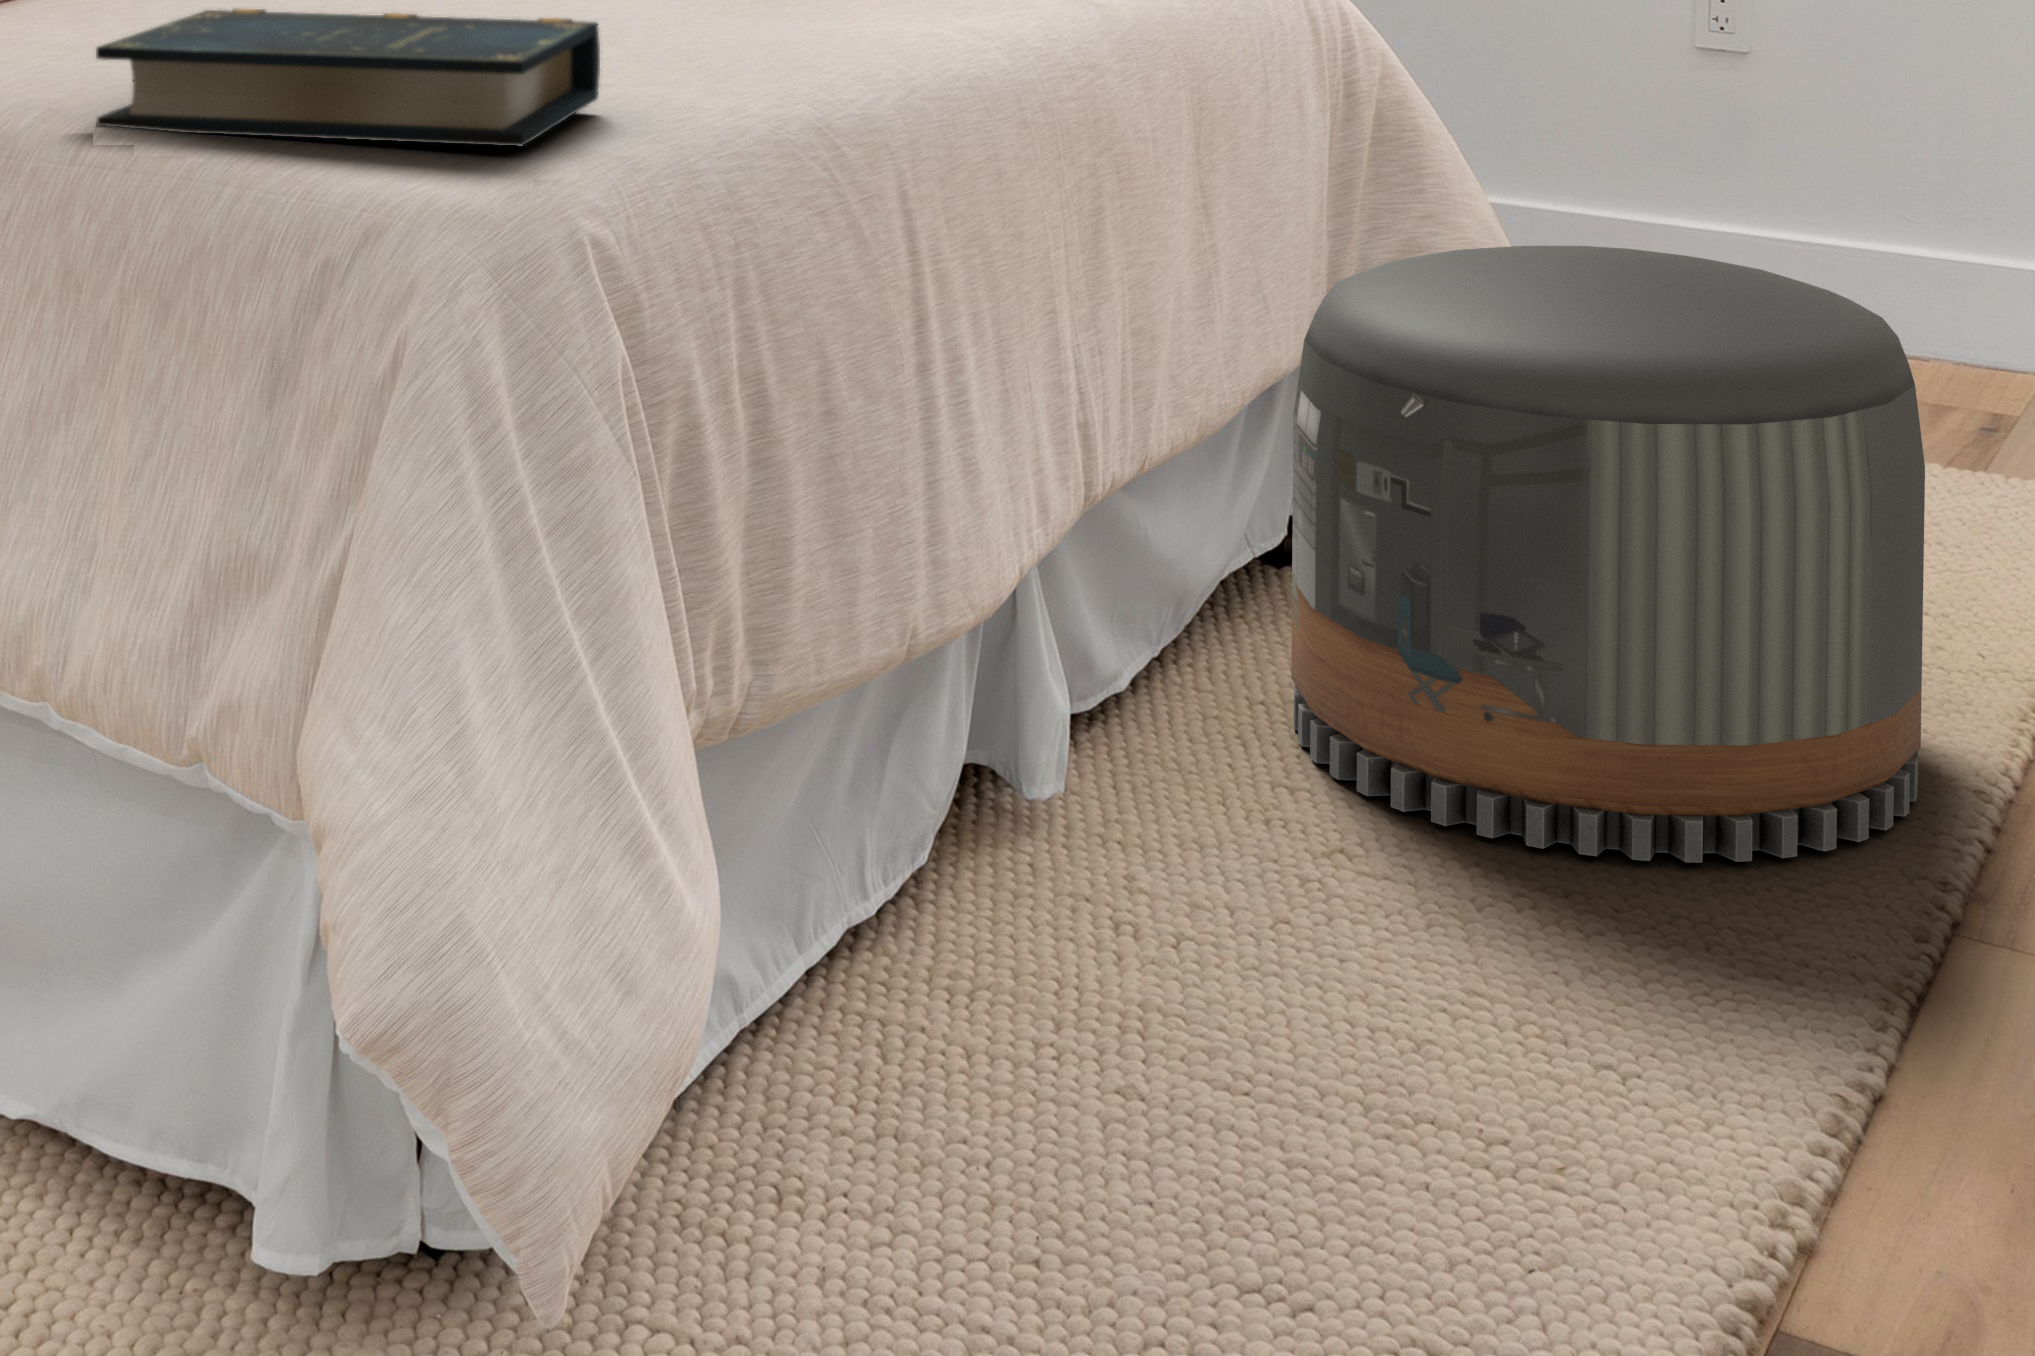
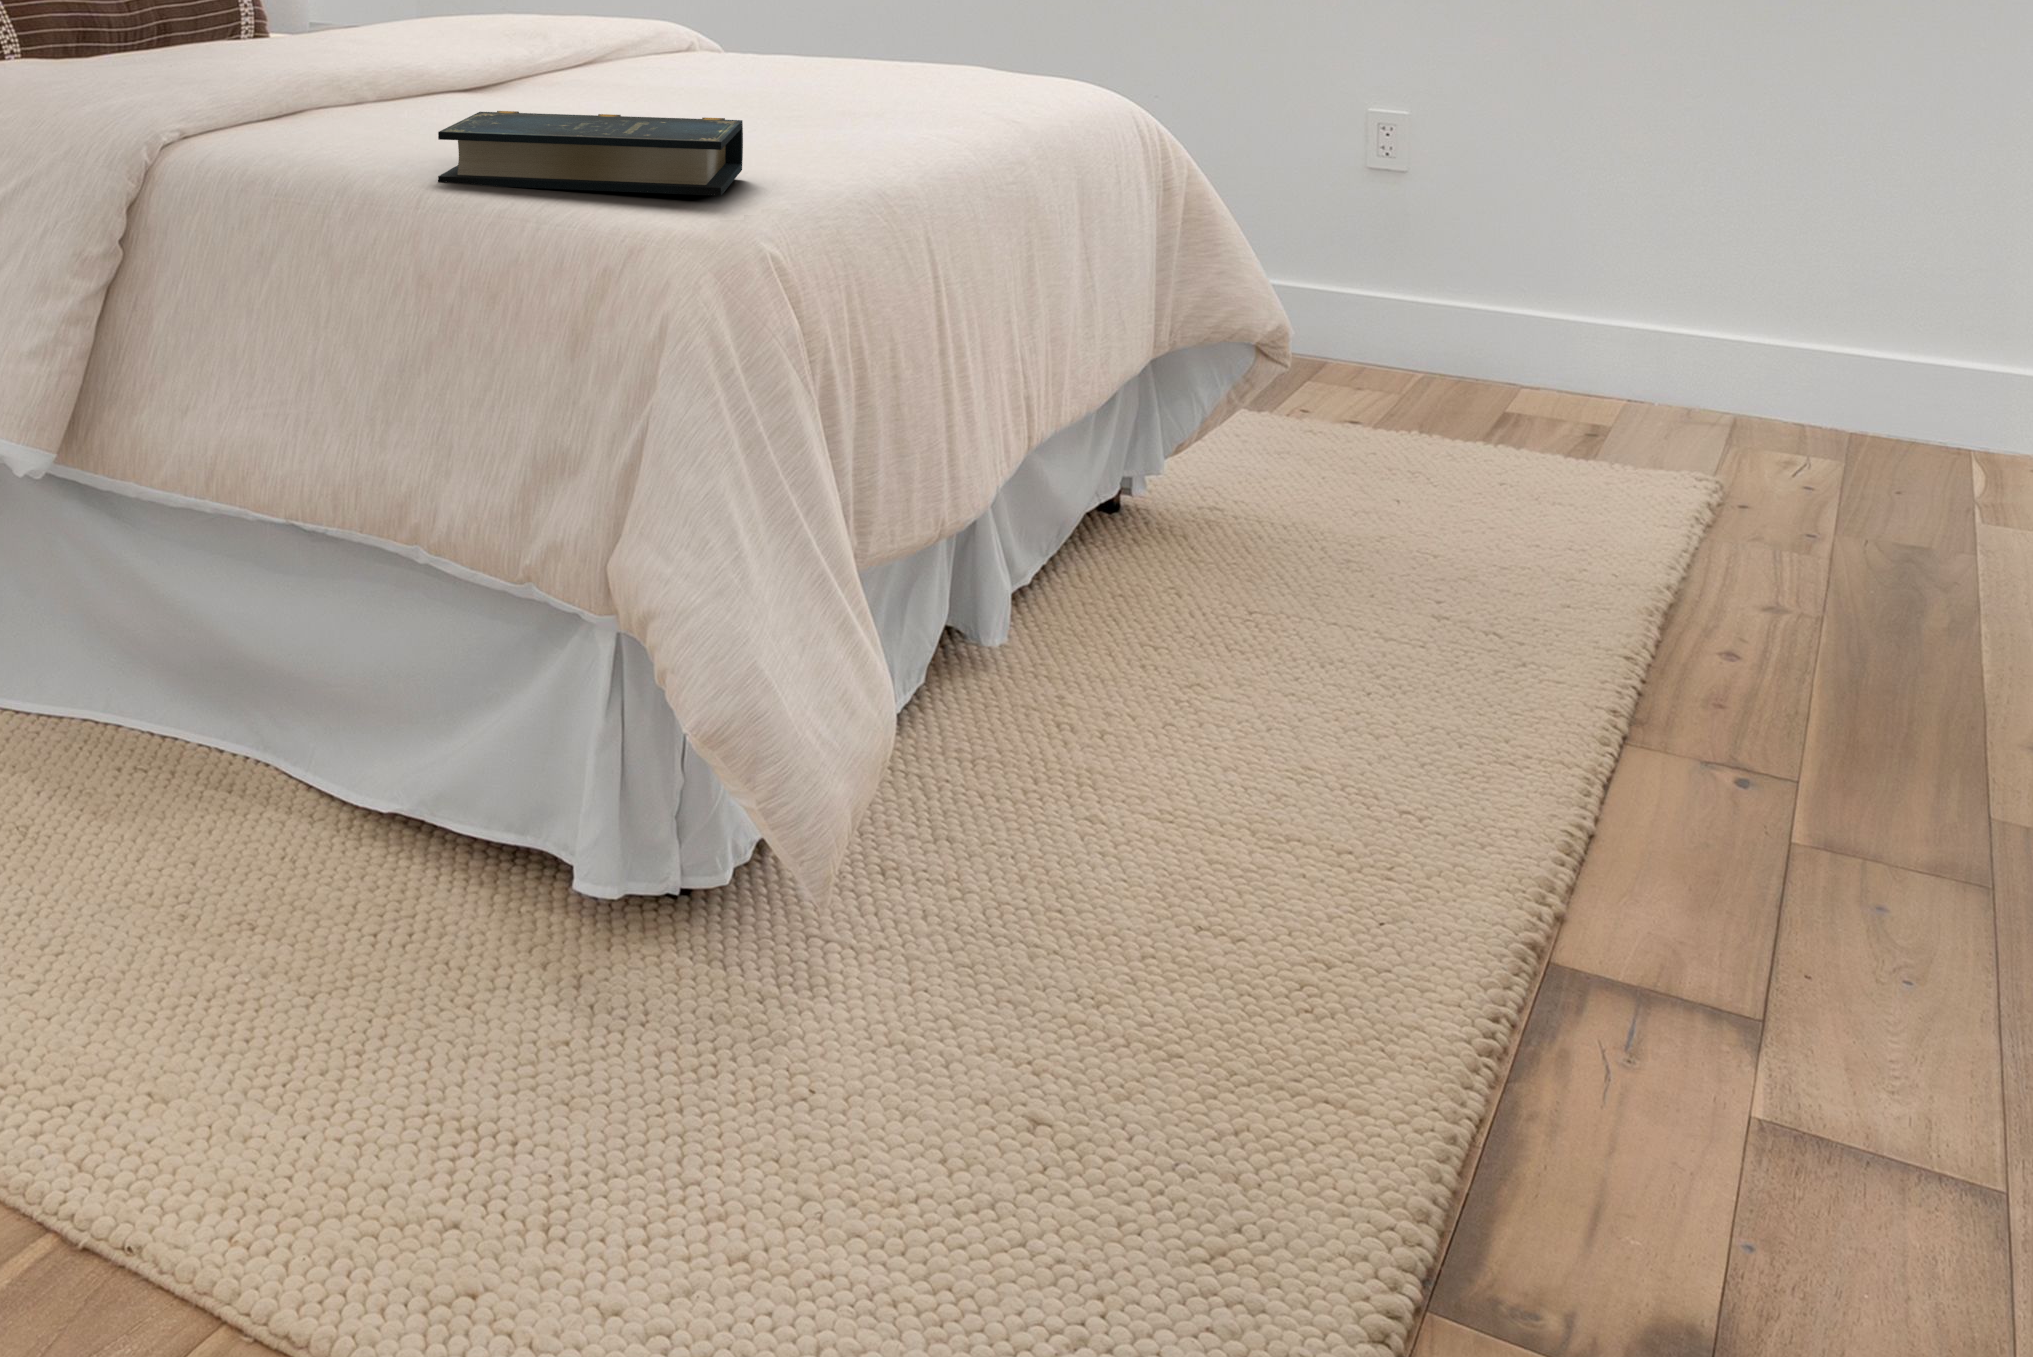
pouf: present [1291,246,1925,862] -> none [1150,286,1597,691]

